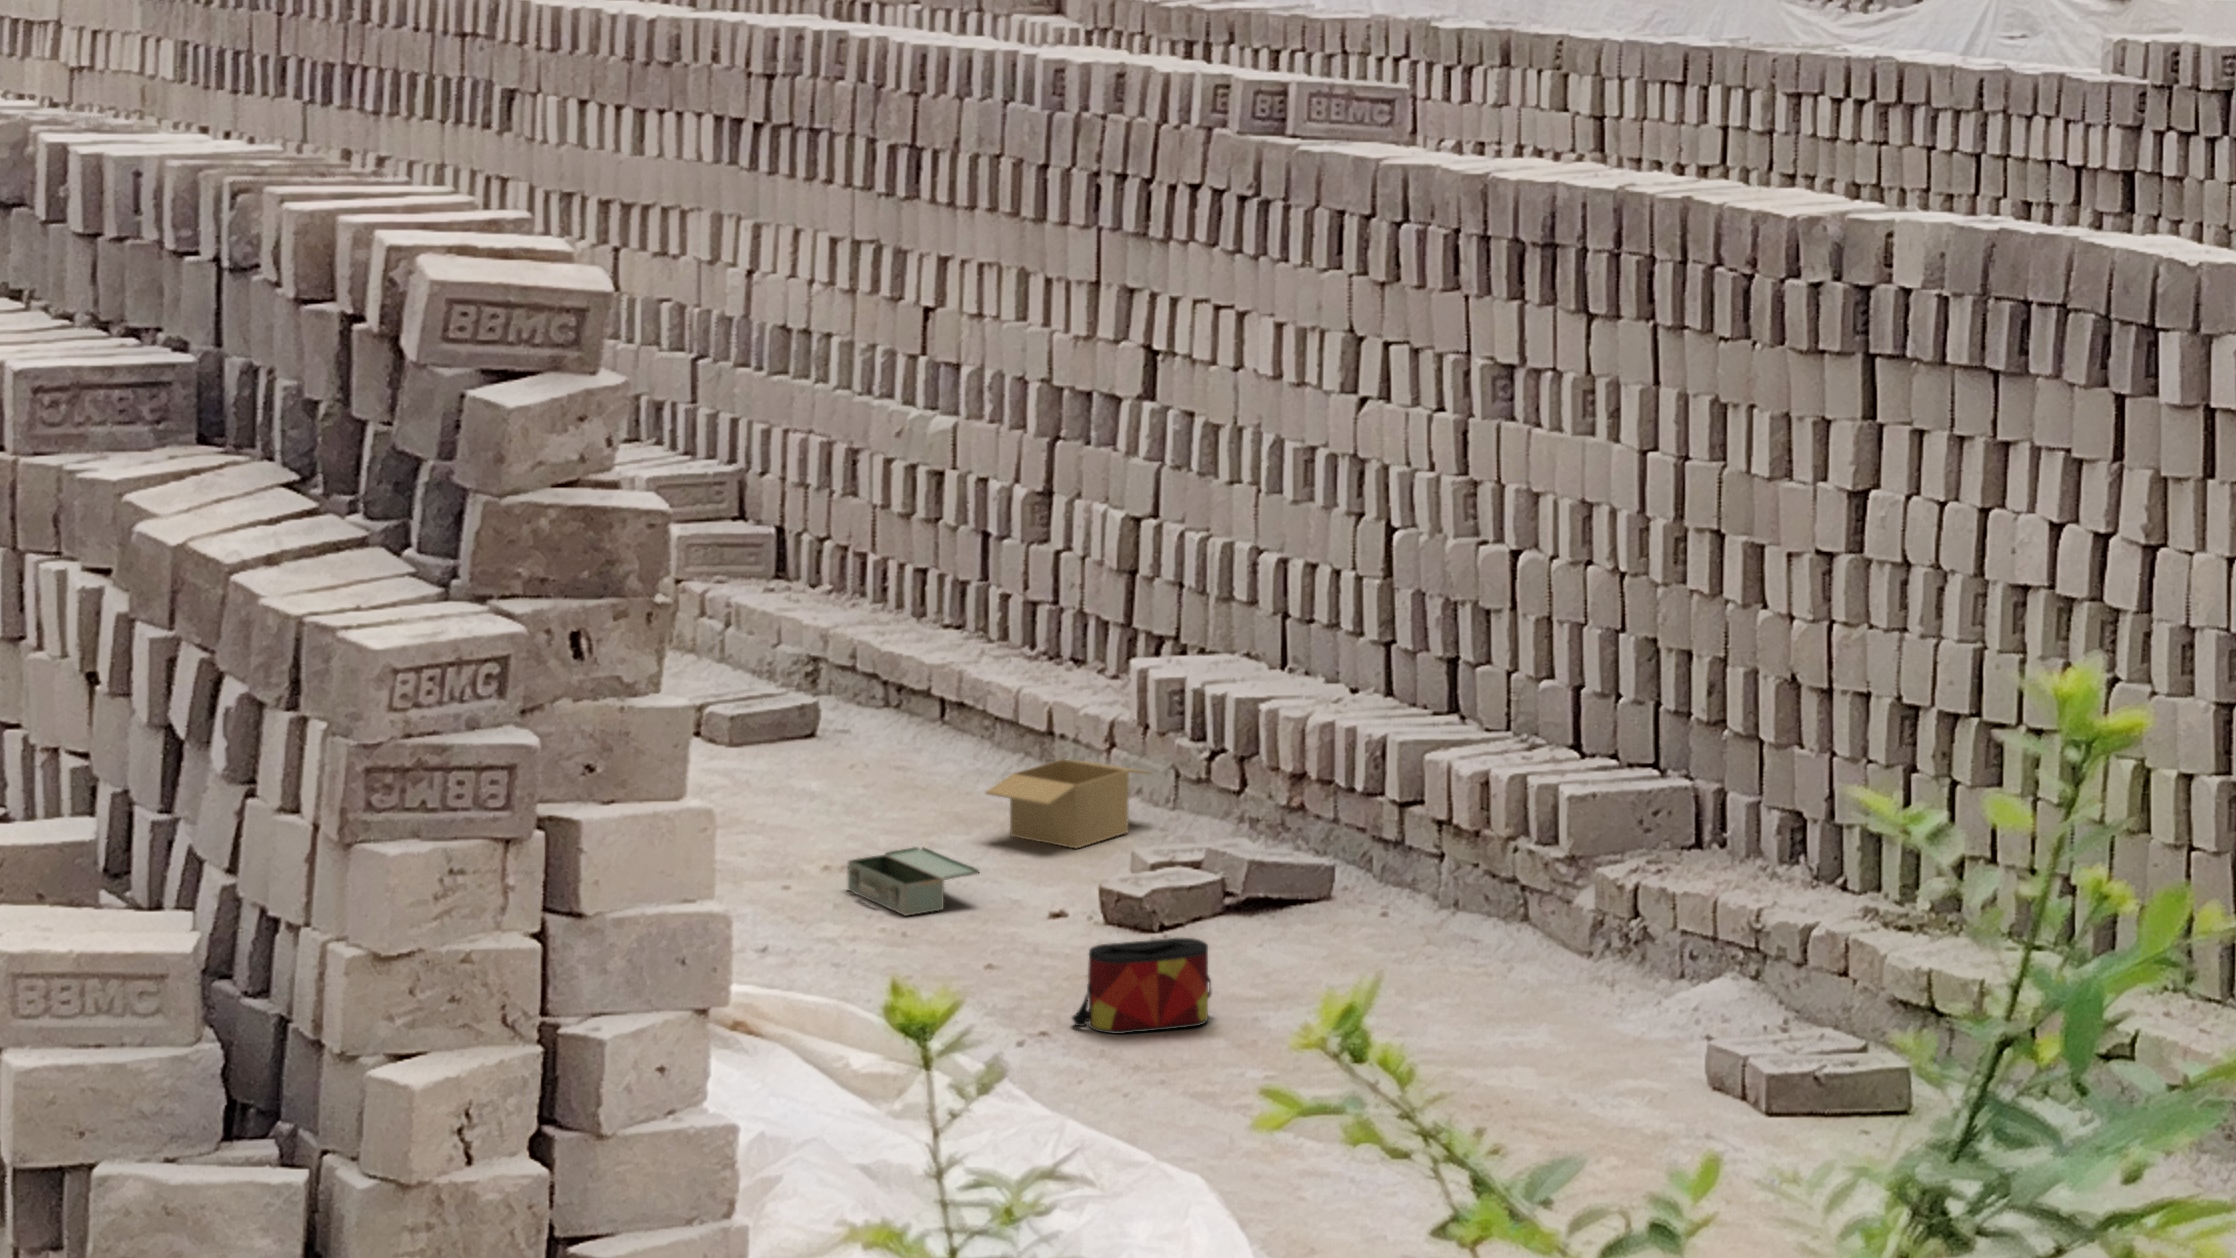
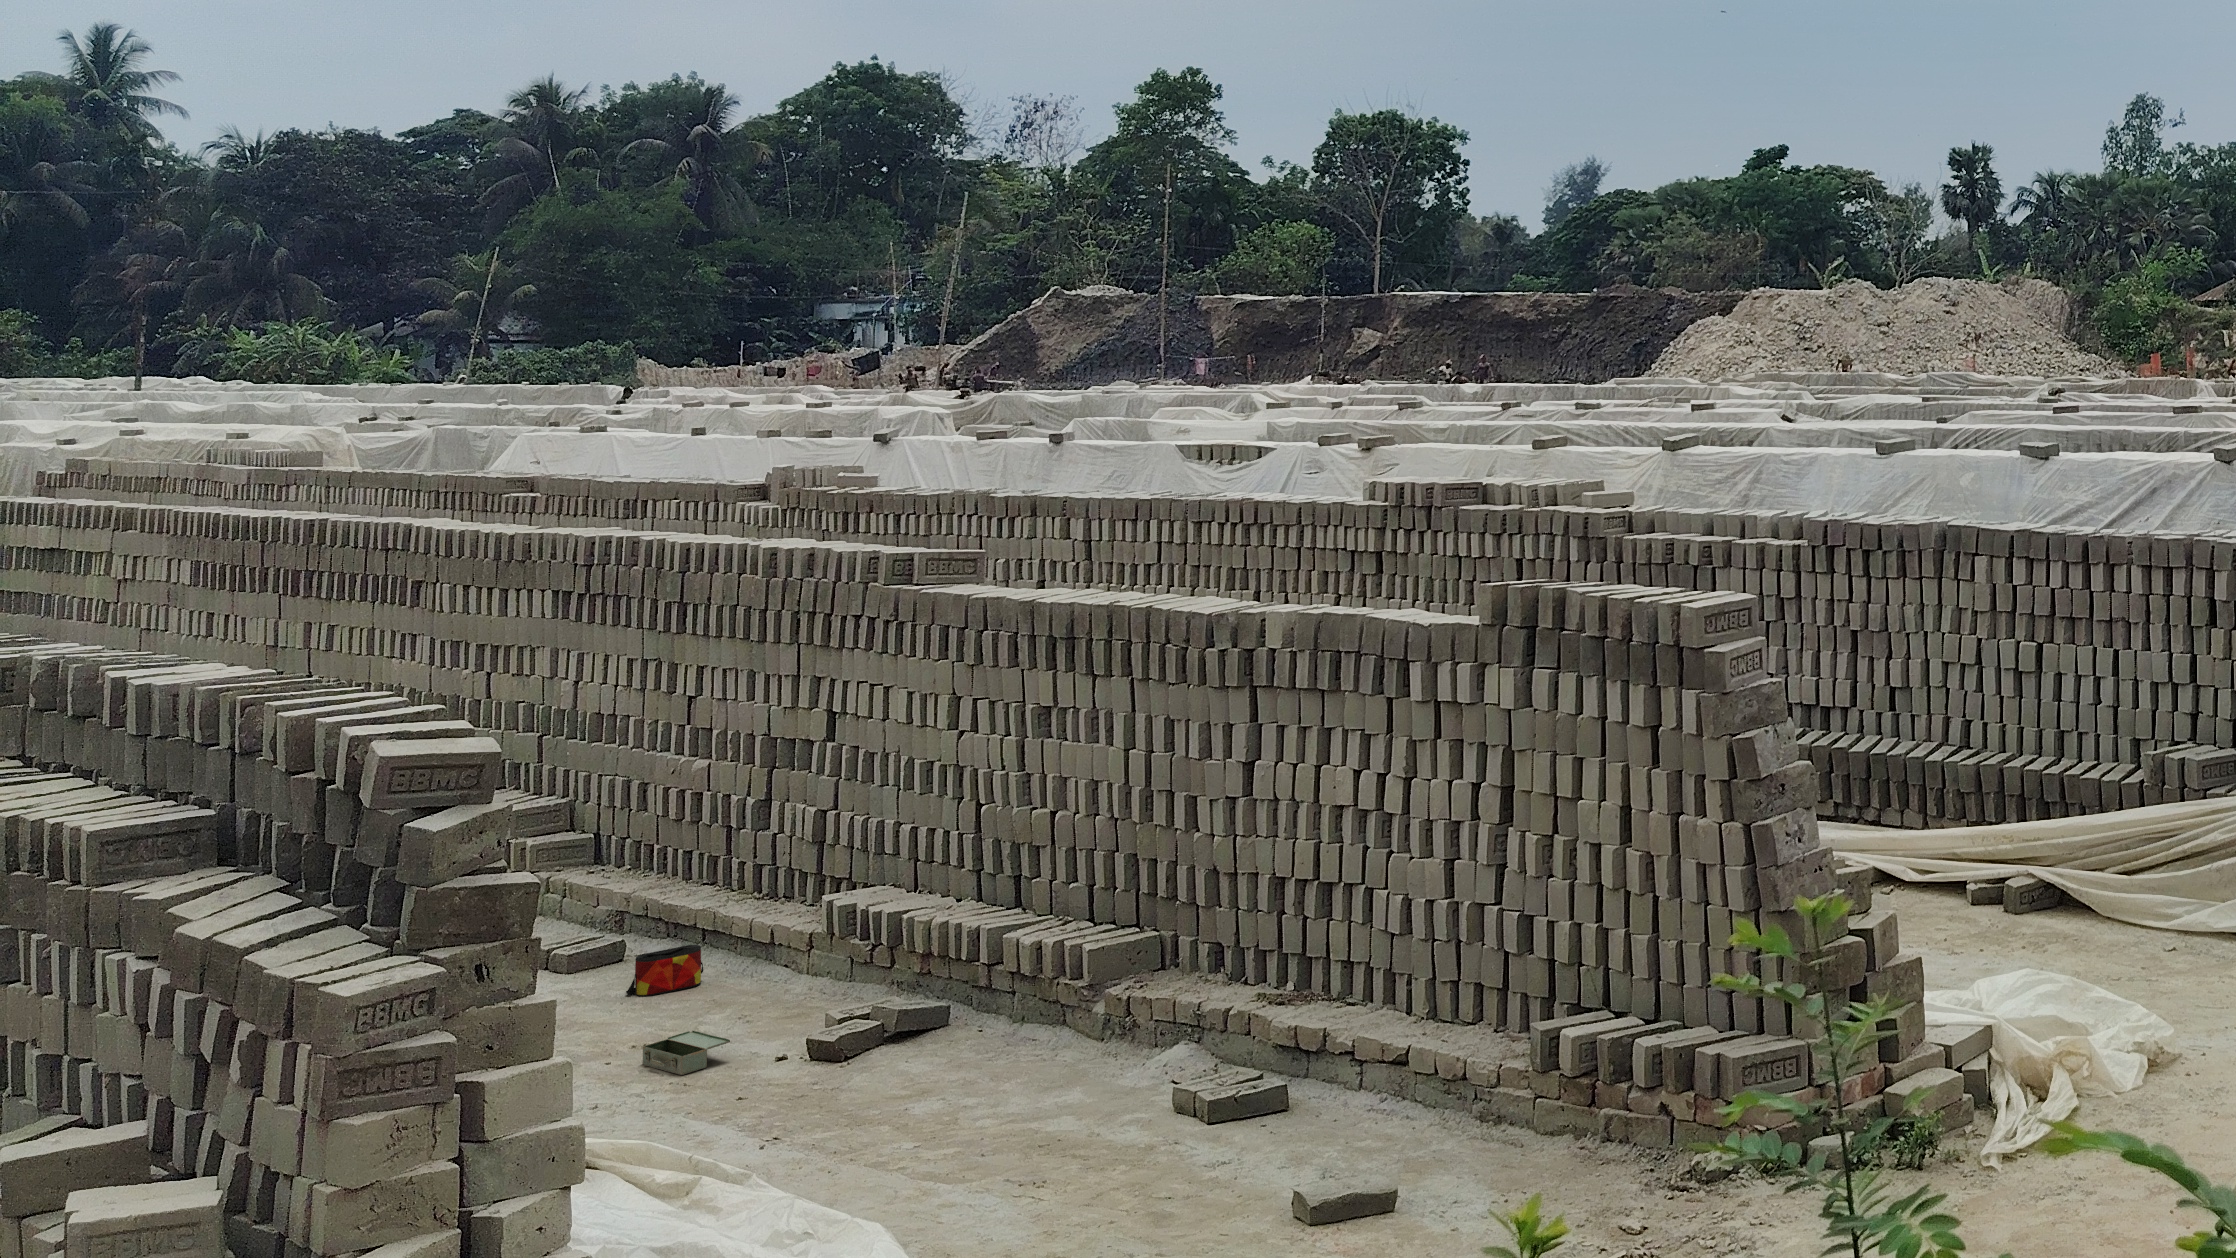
cardboard box: present [986,759,1150,848] -> none [733,961,840,1015]
bag: present [1072,938,1211,1034] -> present [626,945,703,996]

